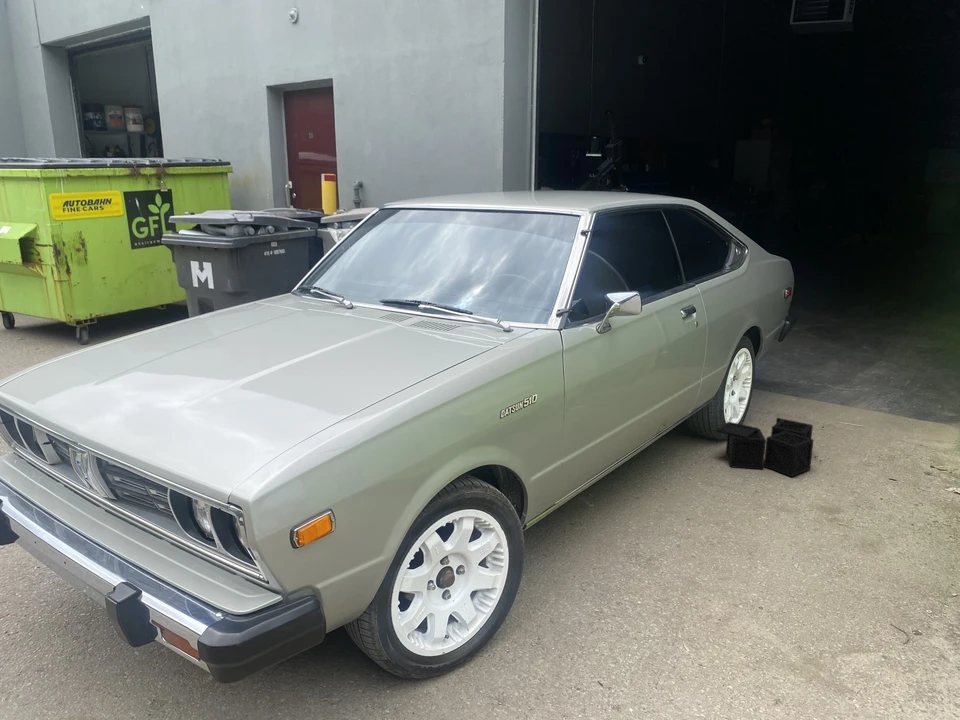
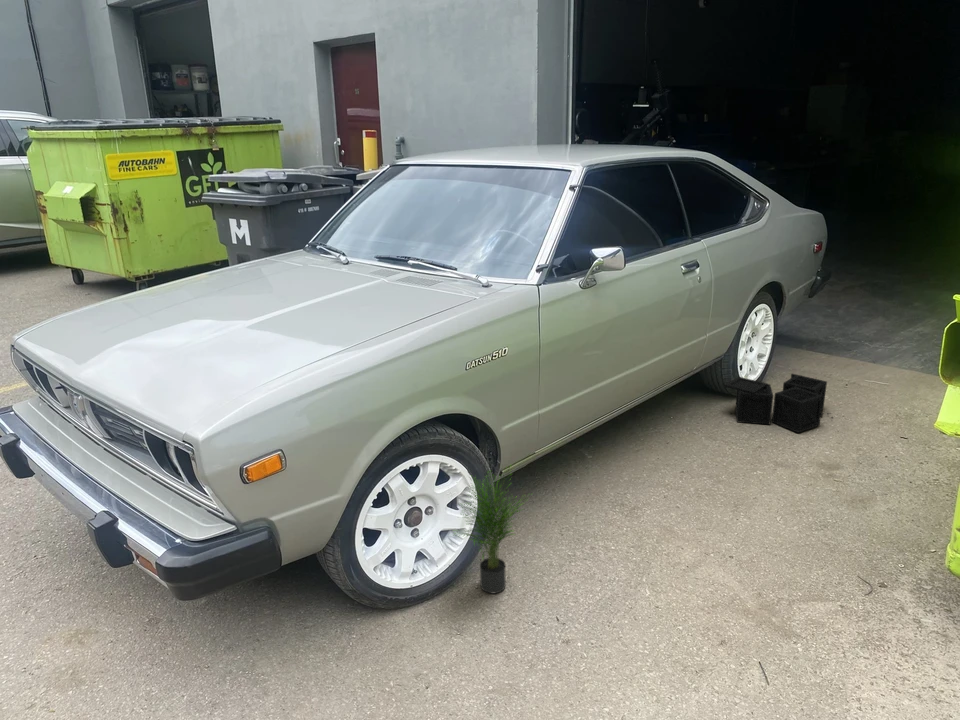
potted plant: none [488,516,571,656] -> present [455,467,526,593]

